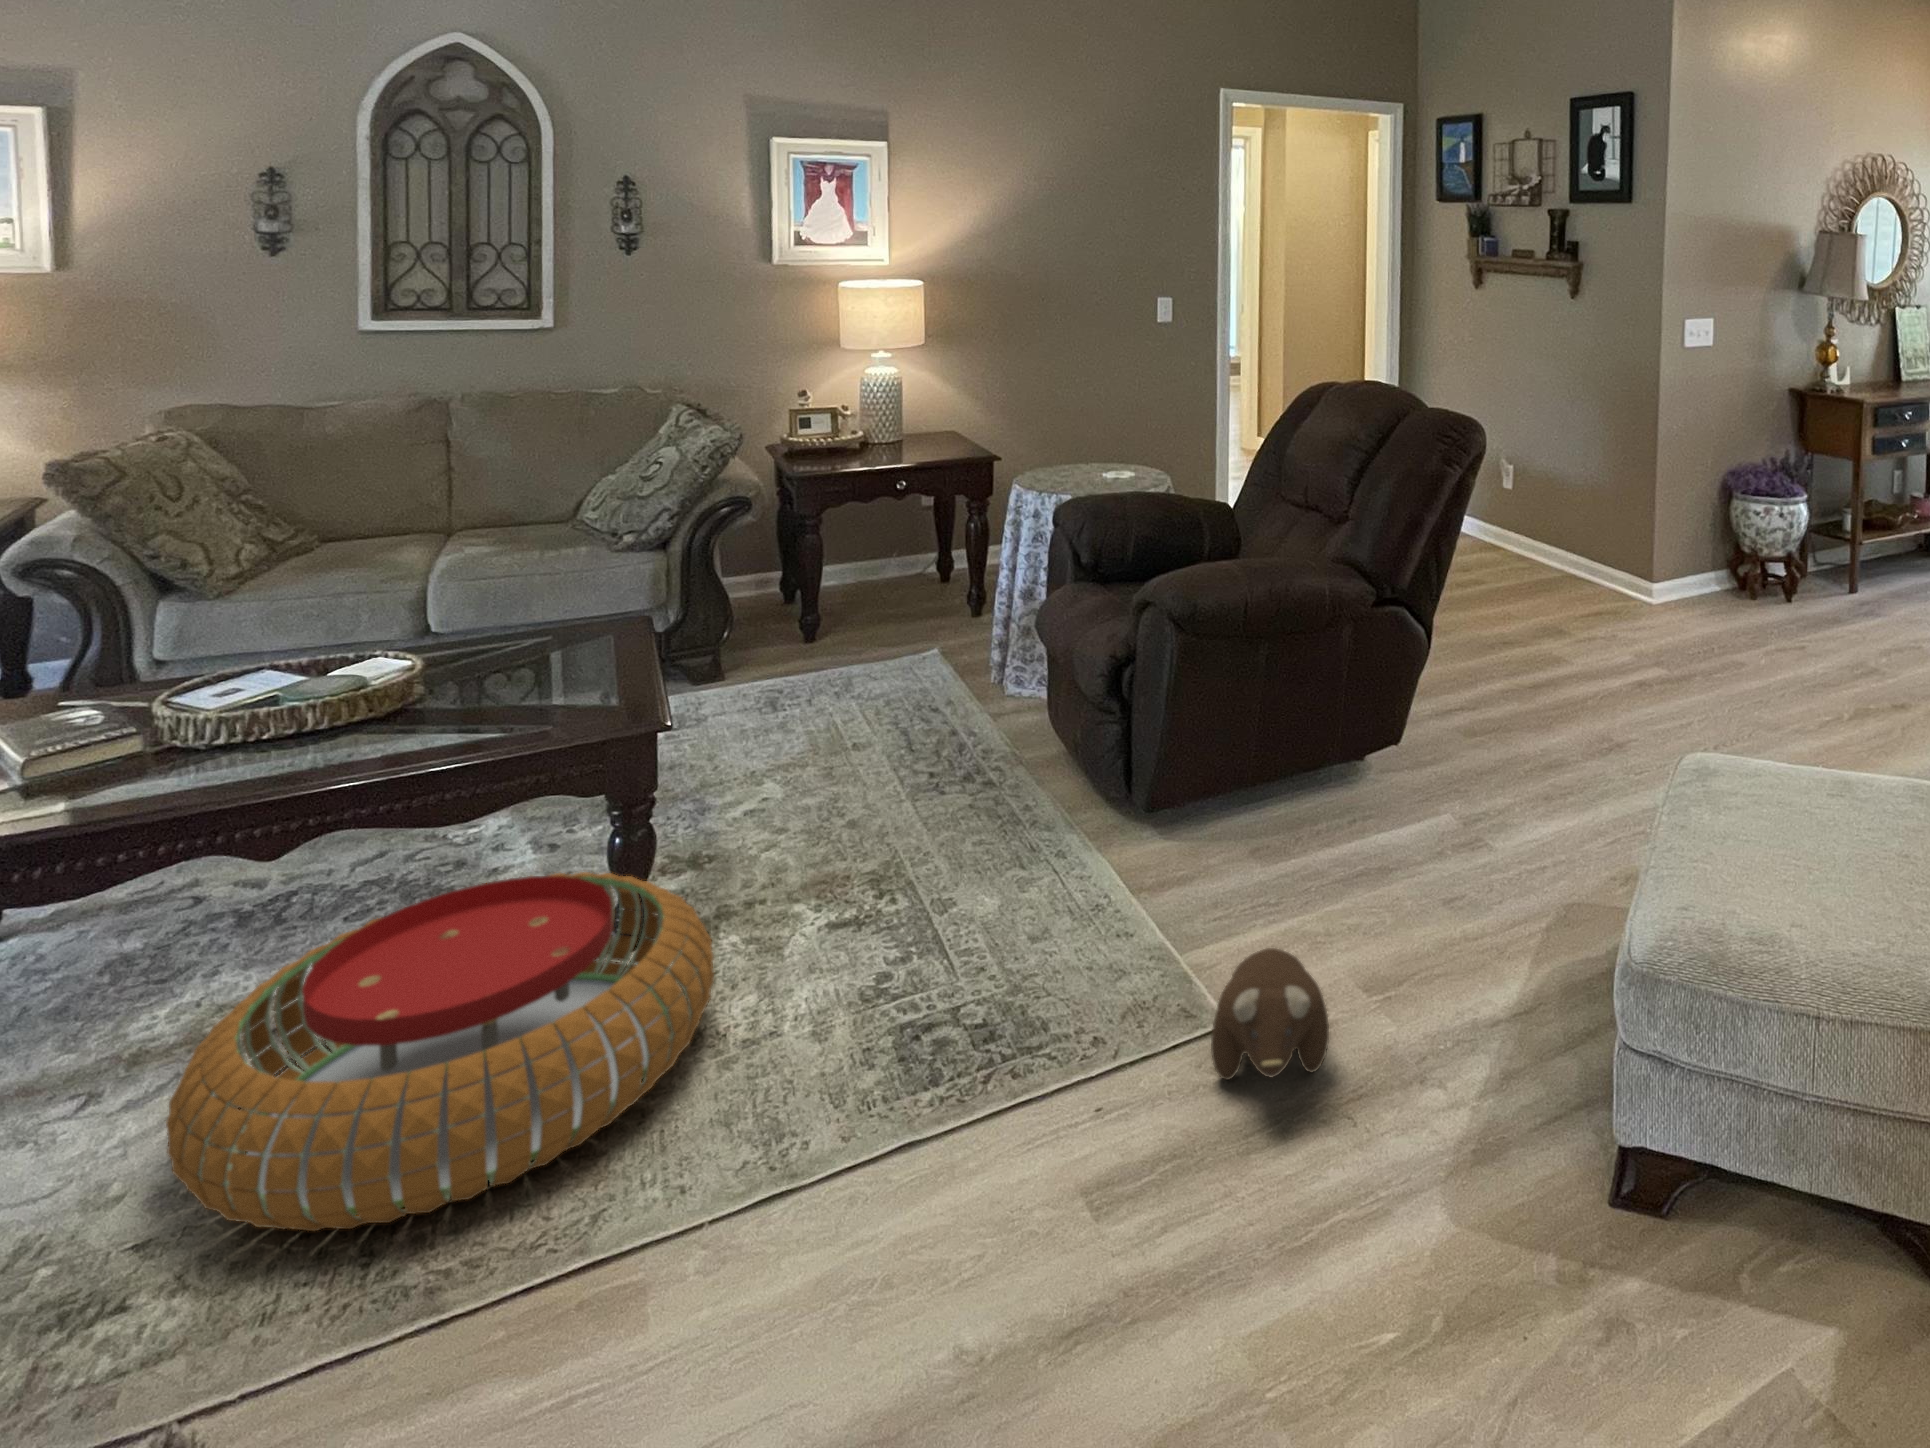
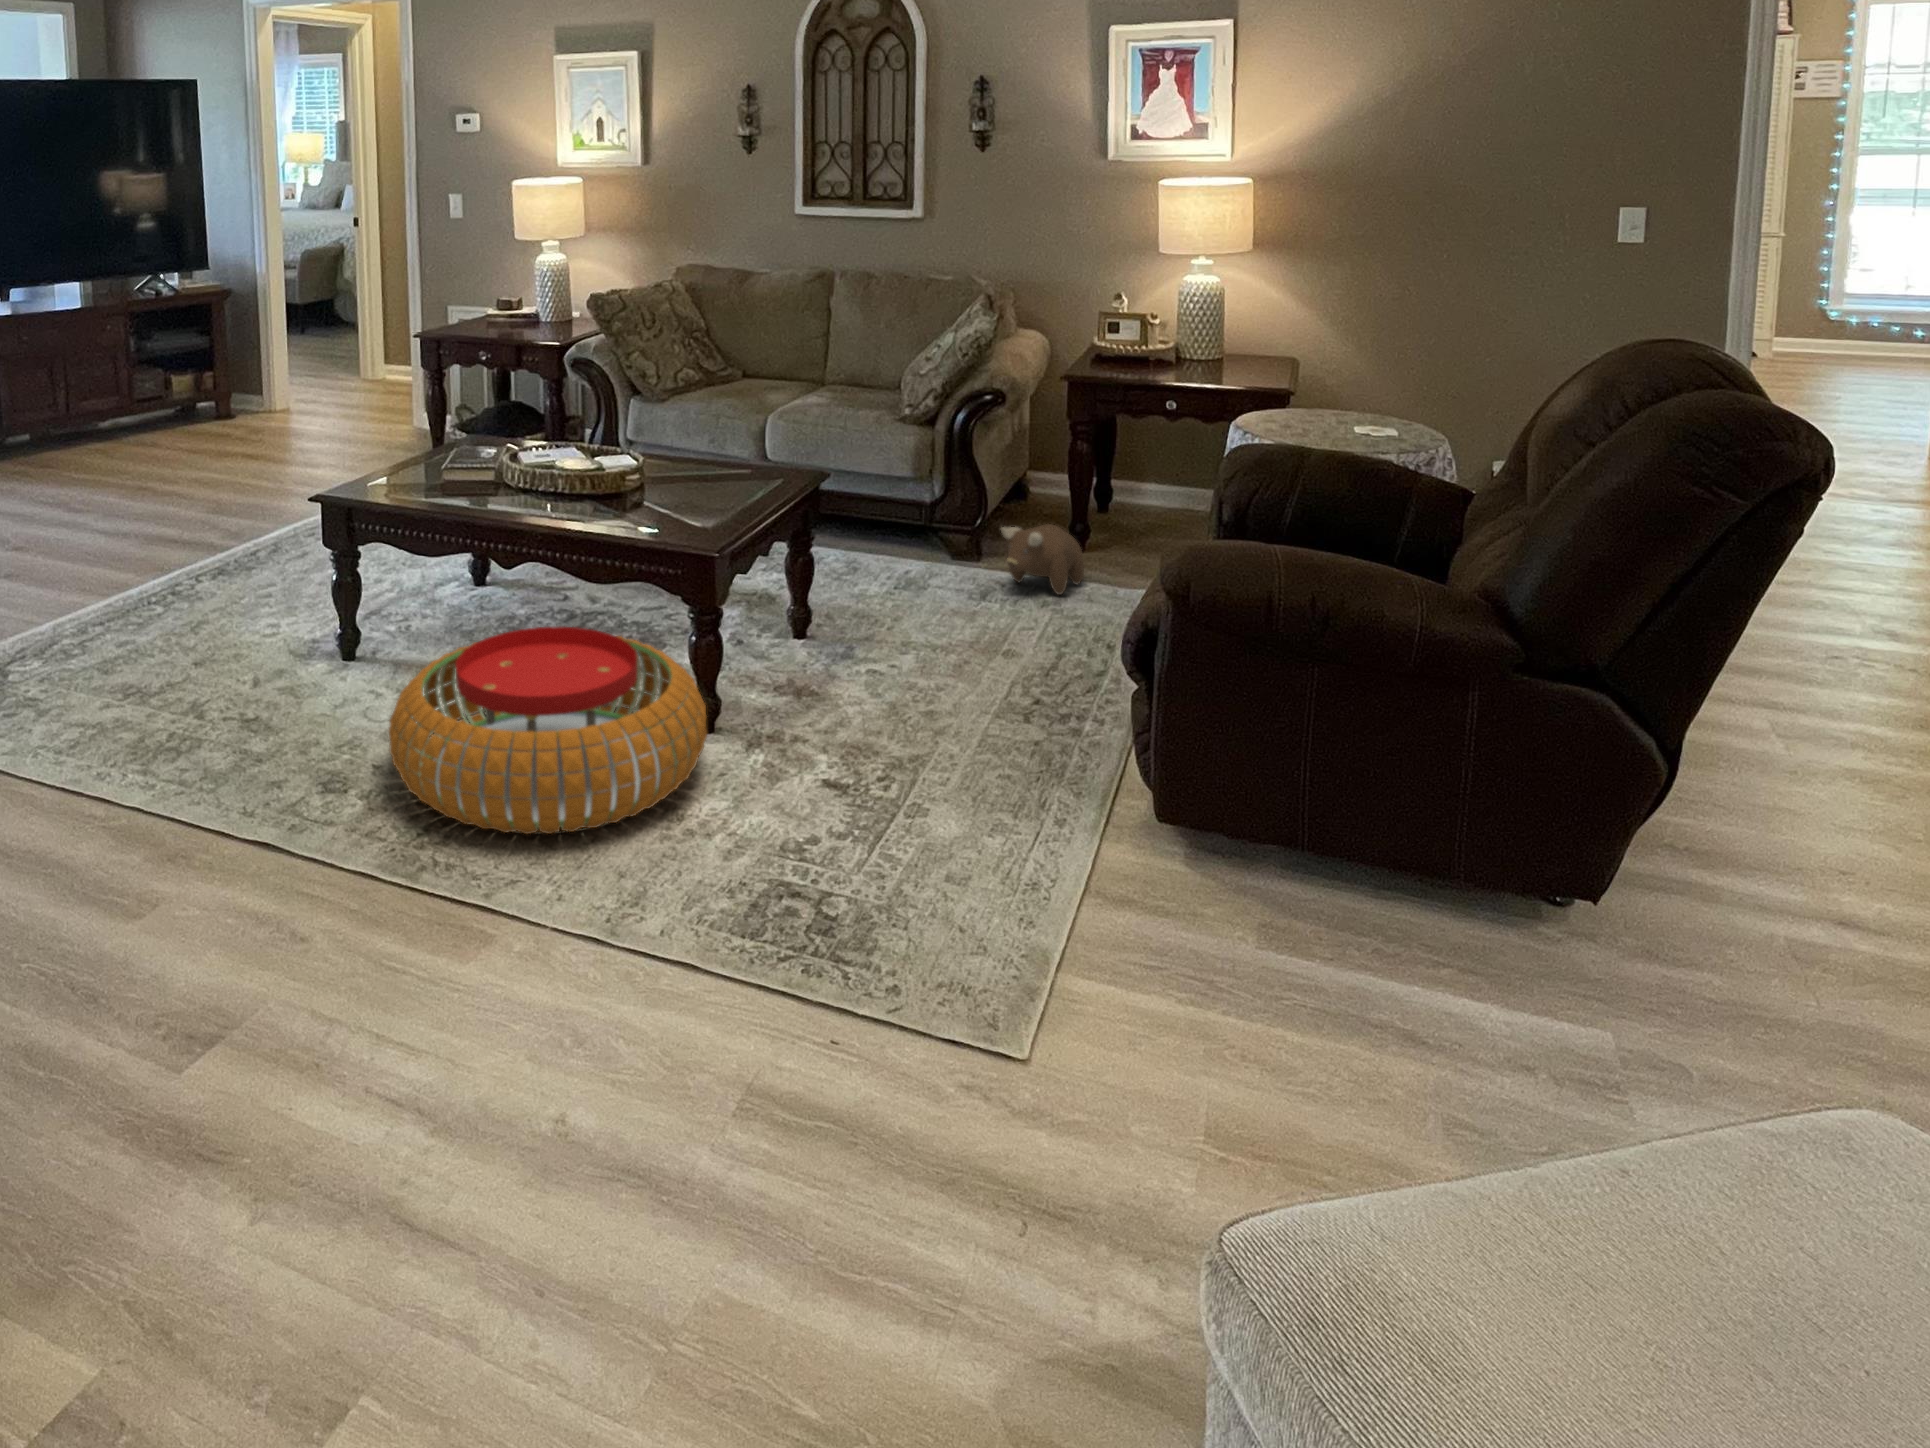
plush toy: present [1211,948,1329,1080] -> present [1001,524,1084,595]

